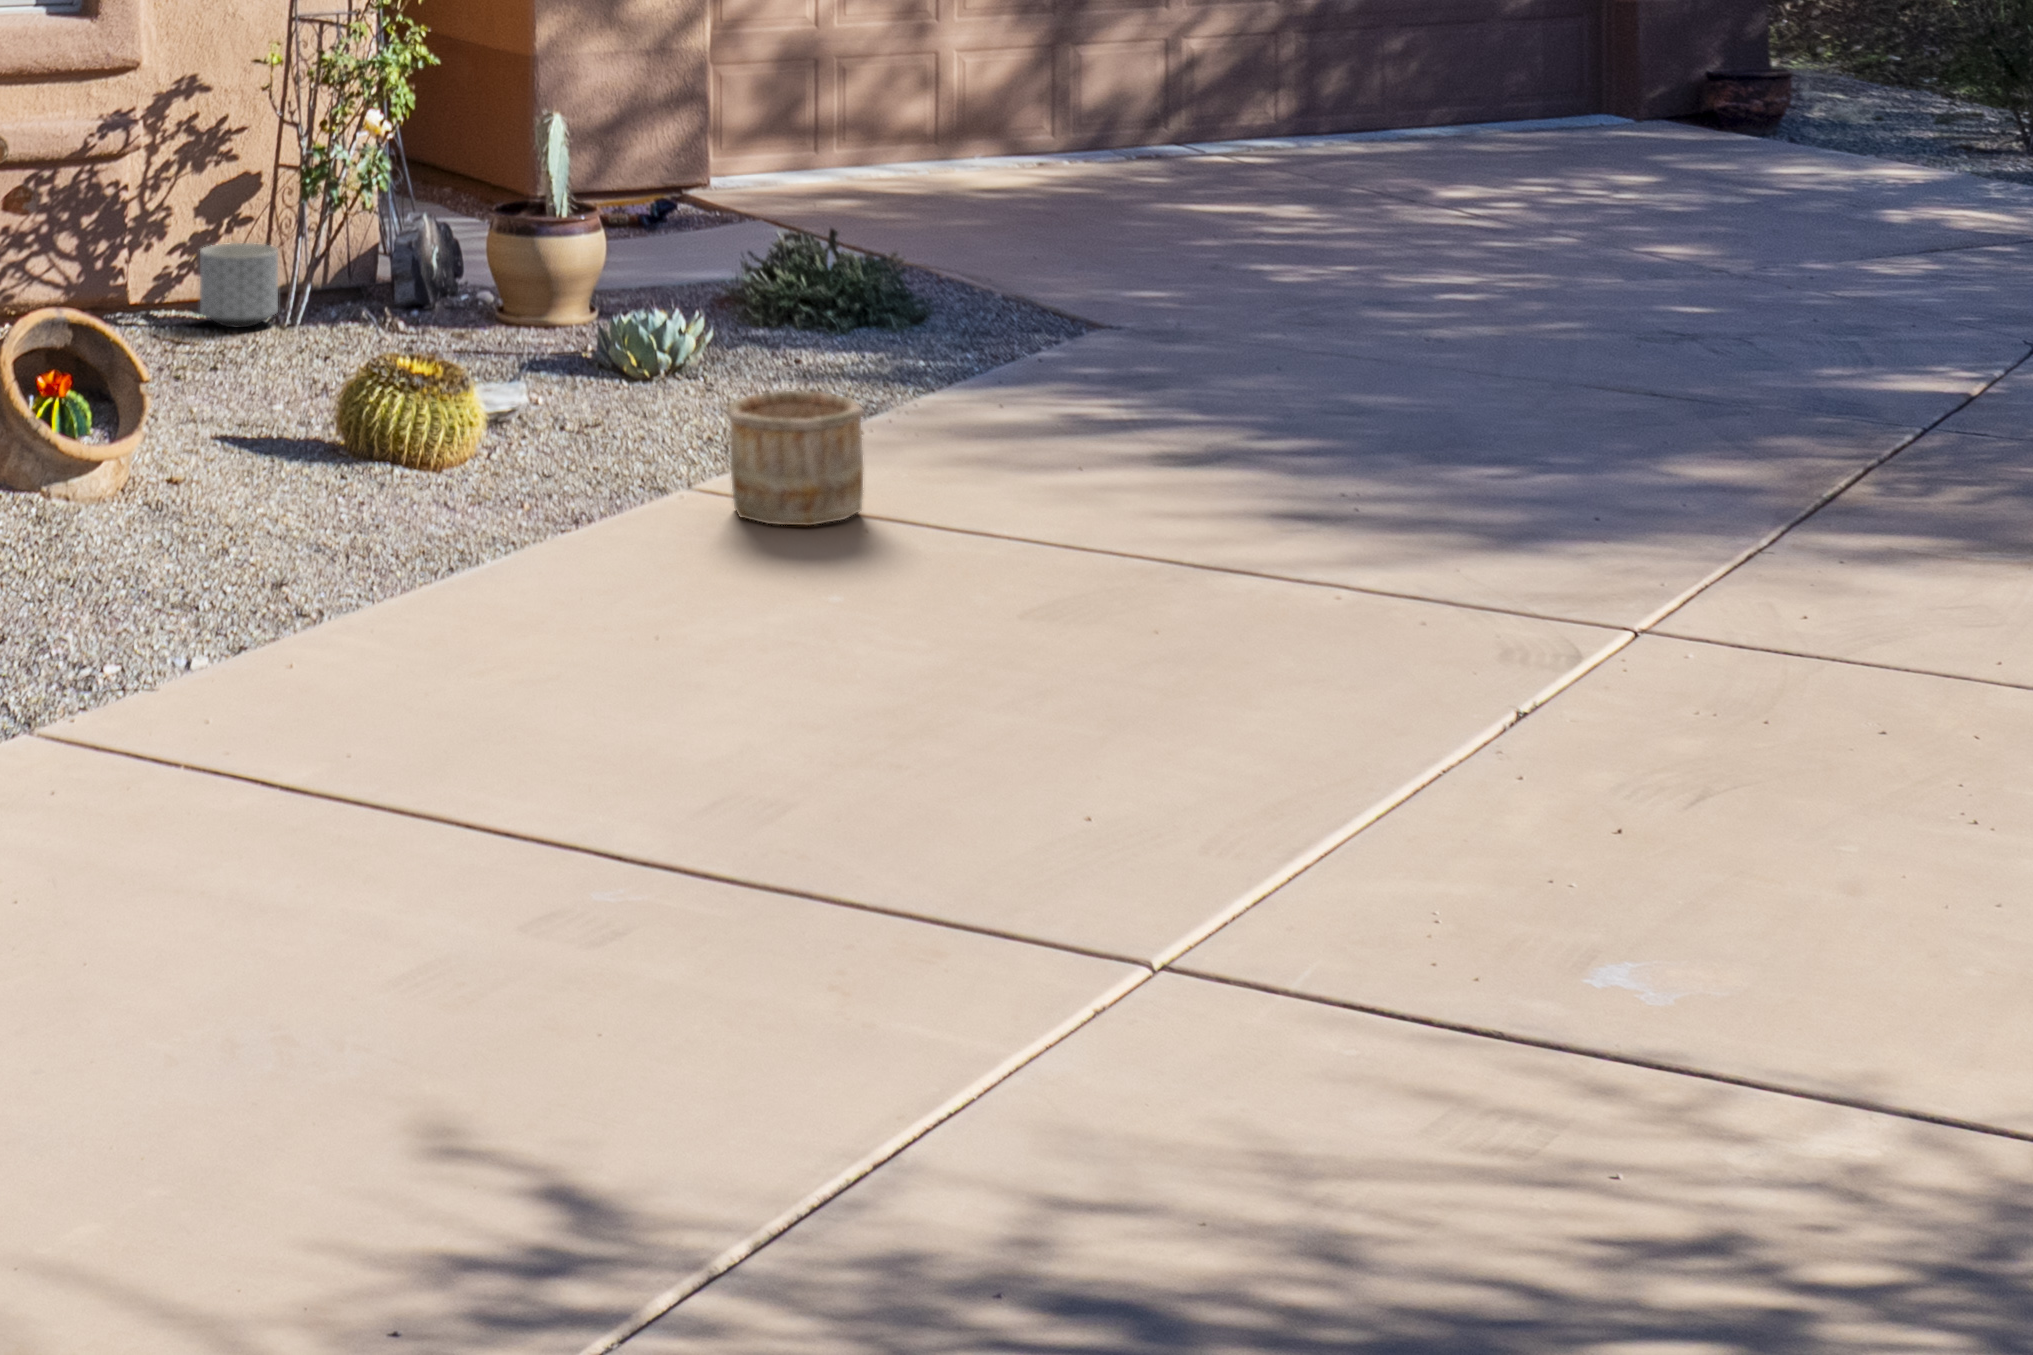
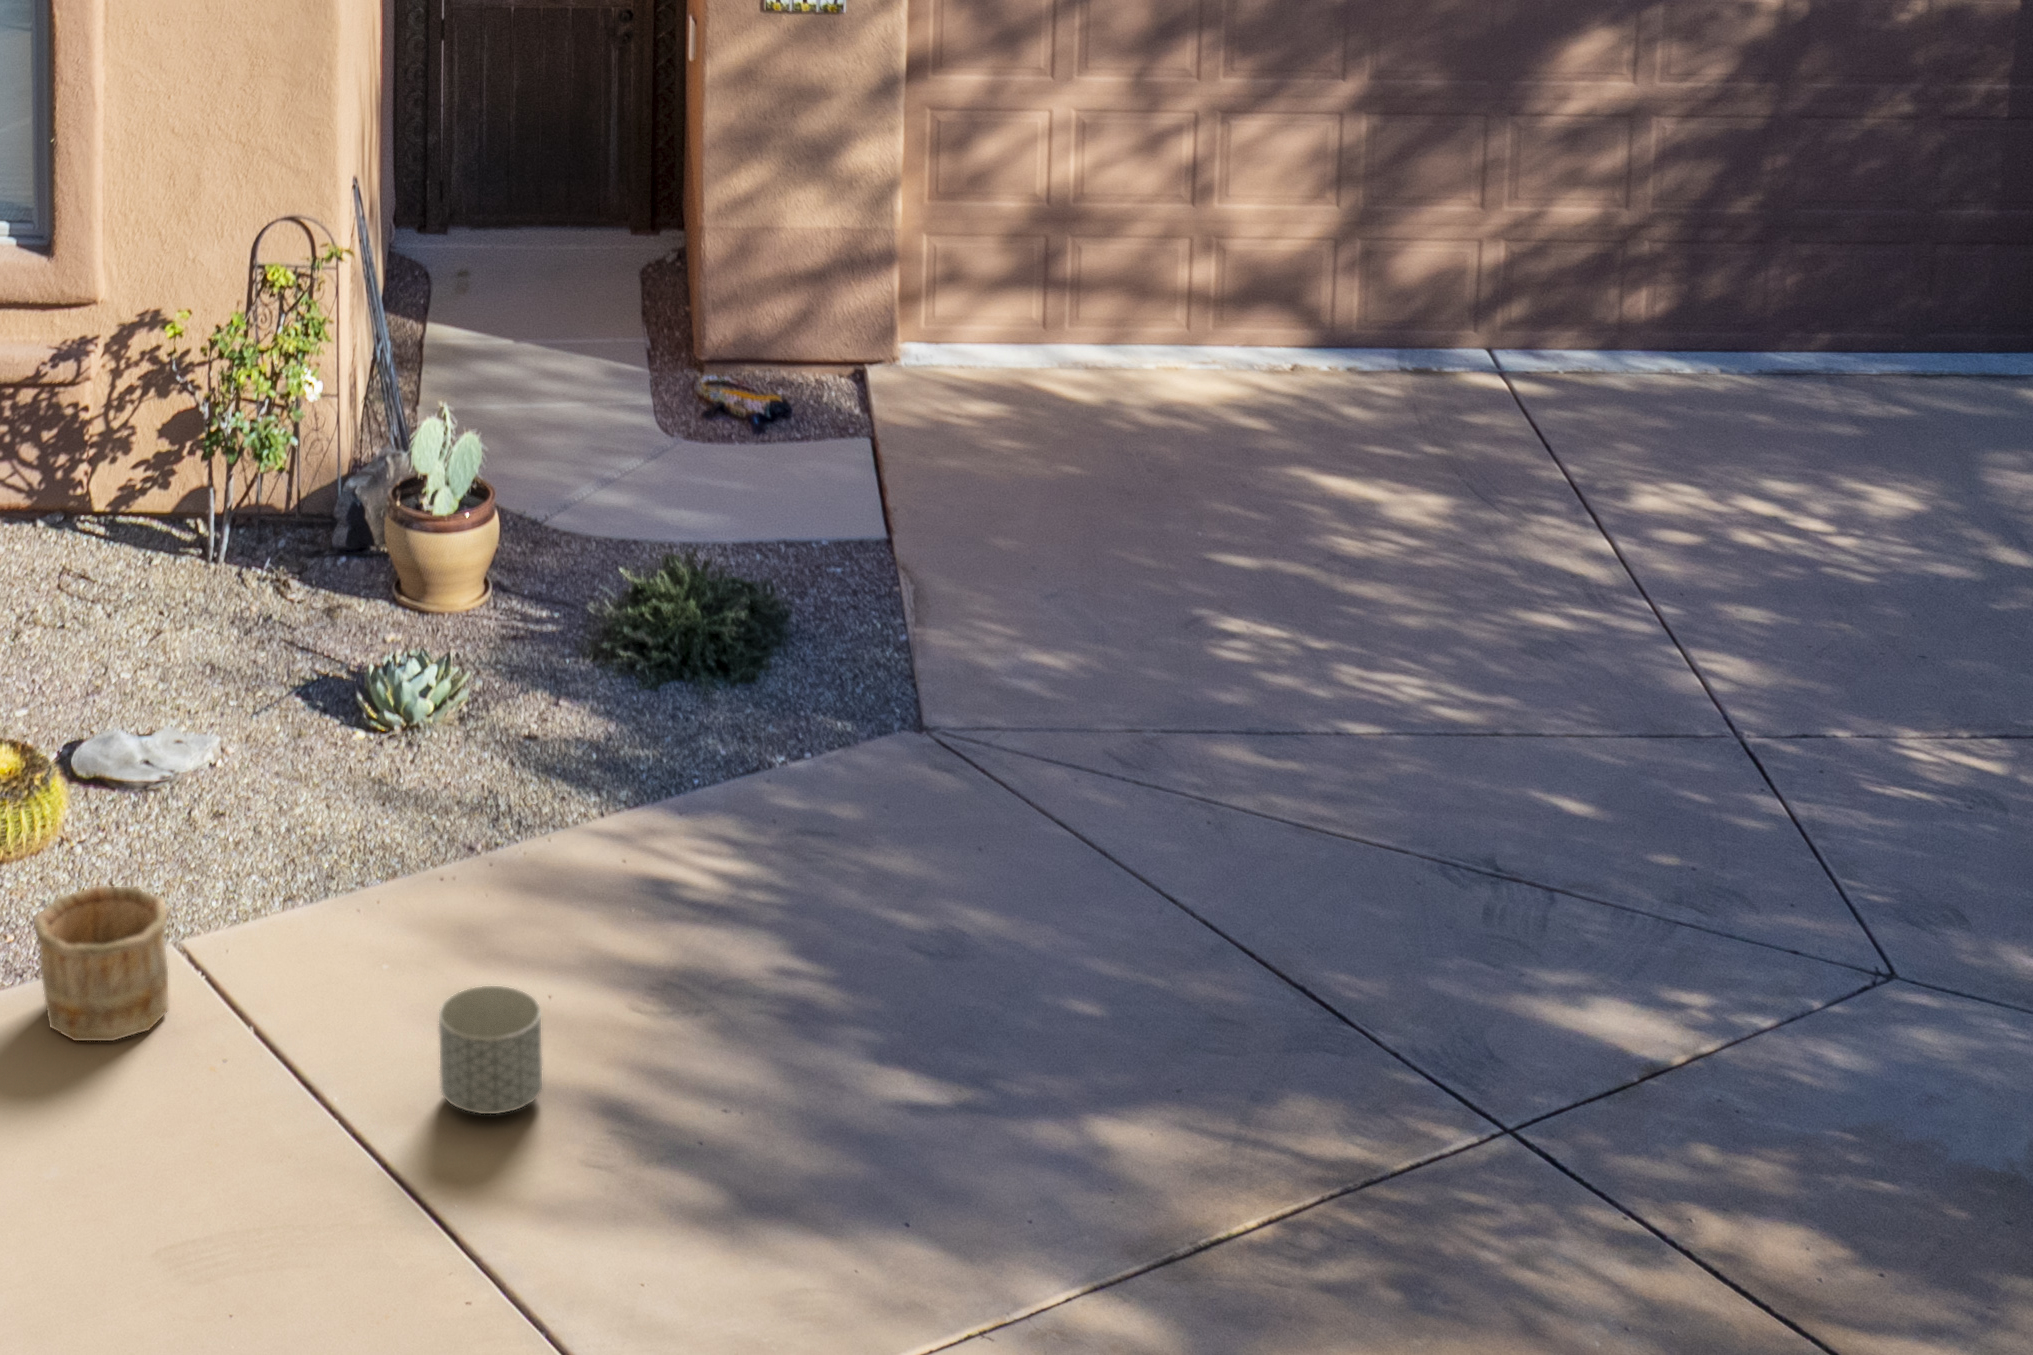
planter: present [200,243,278,328] -> present [439,986,542,1114]

